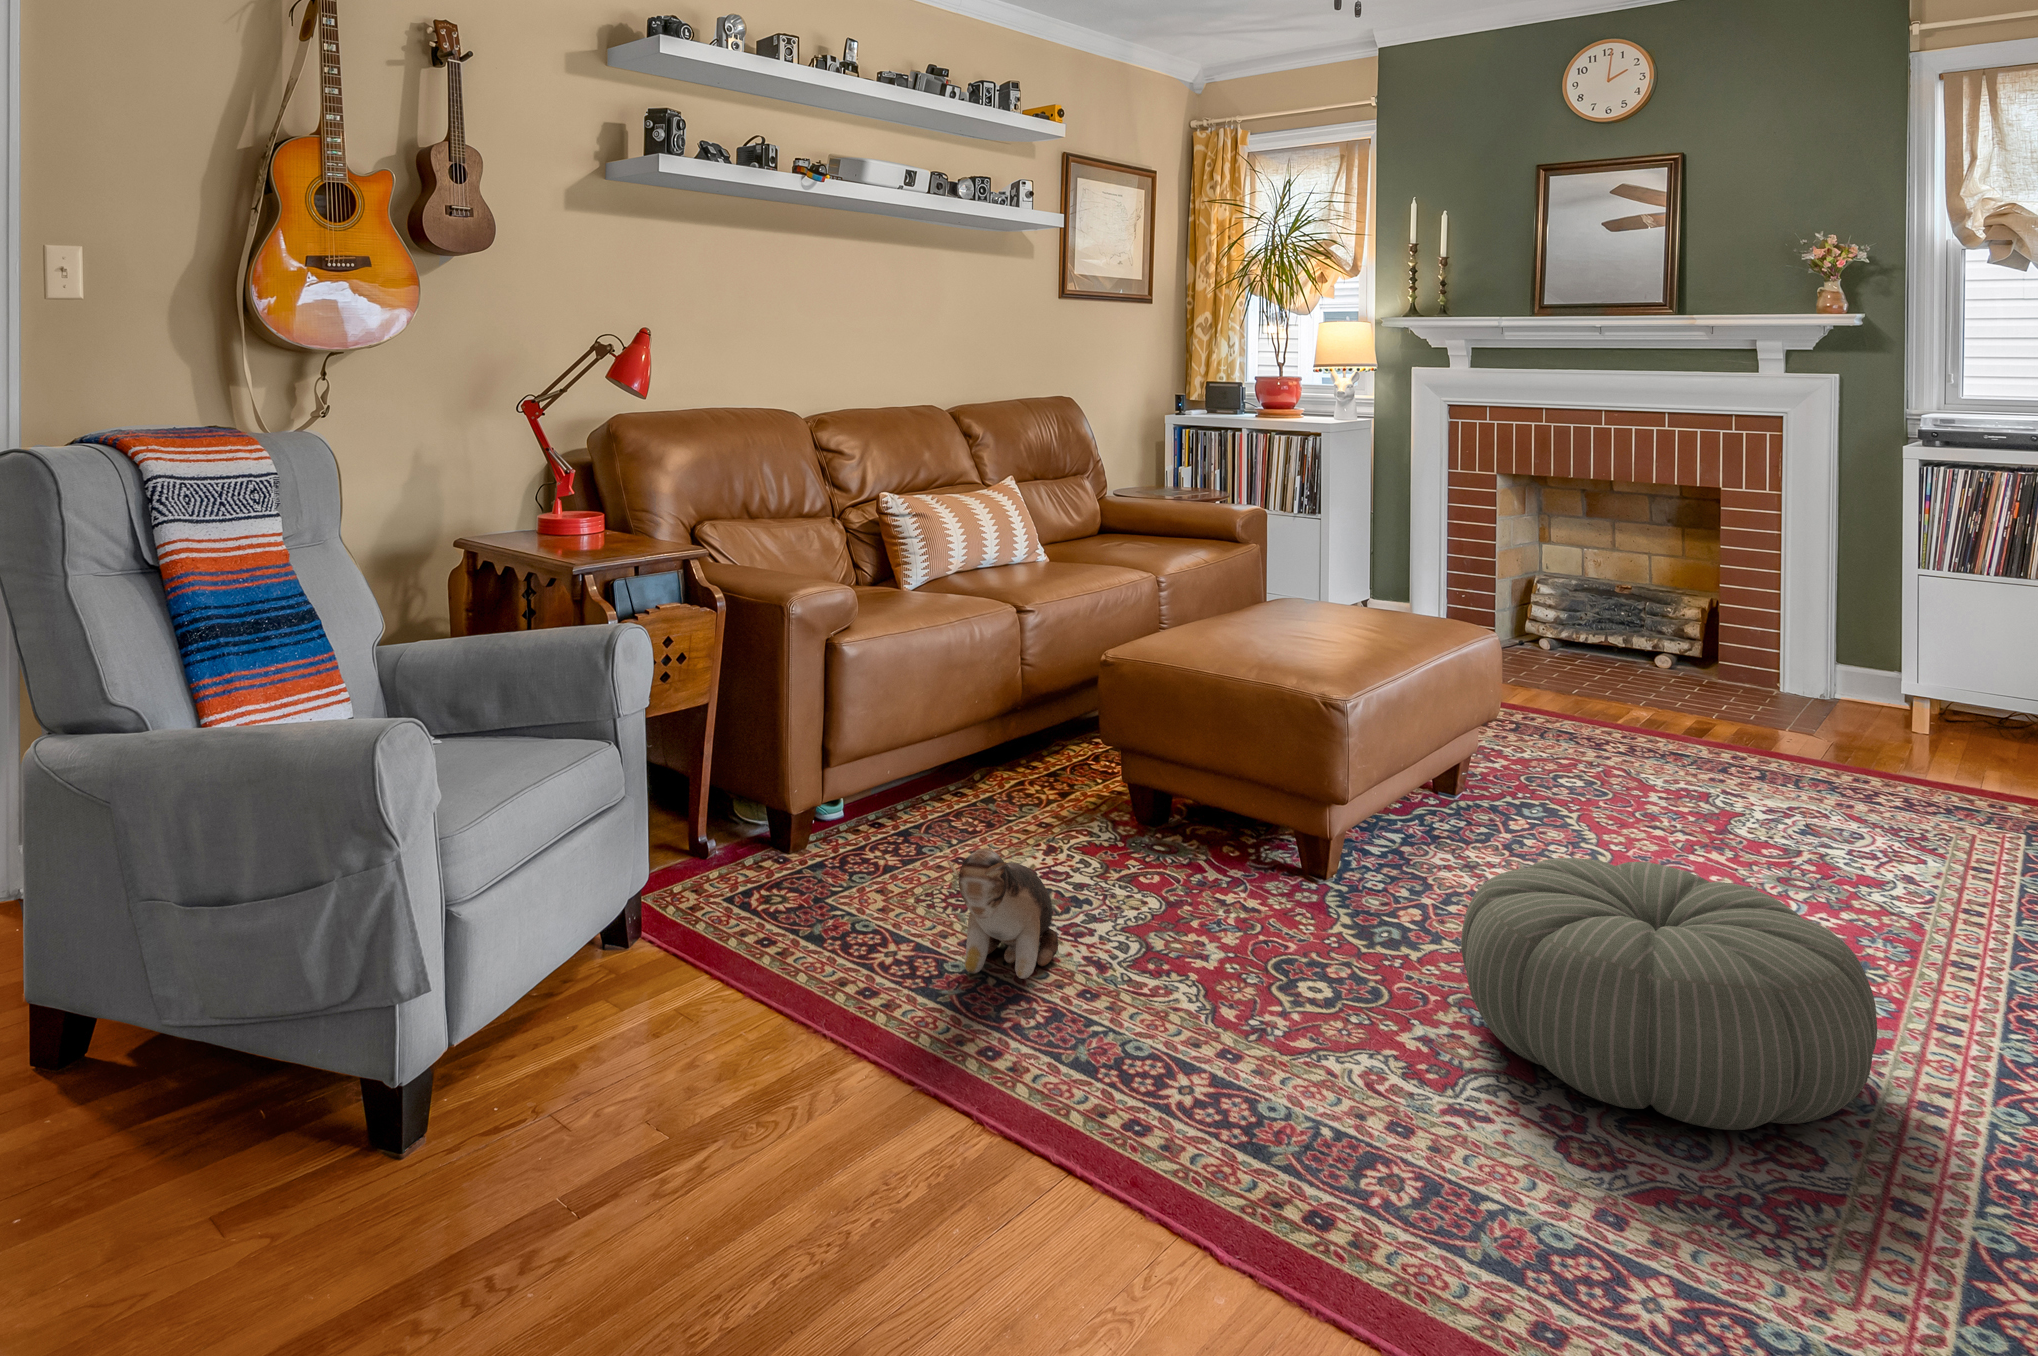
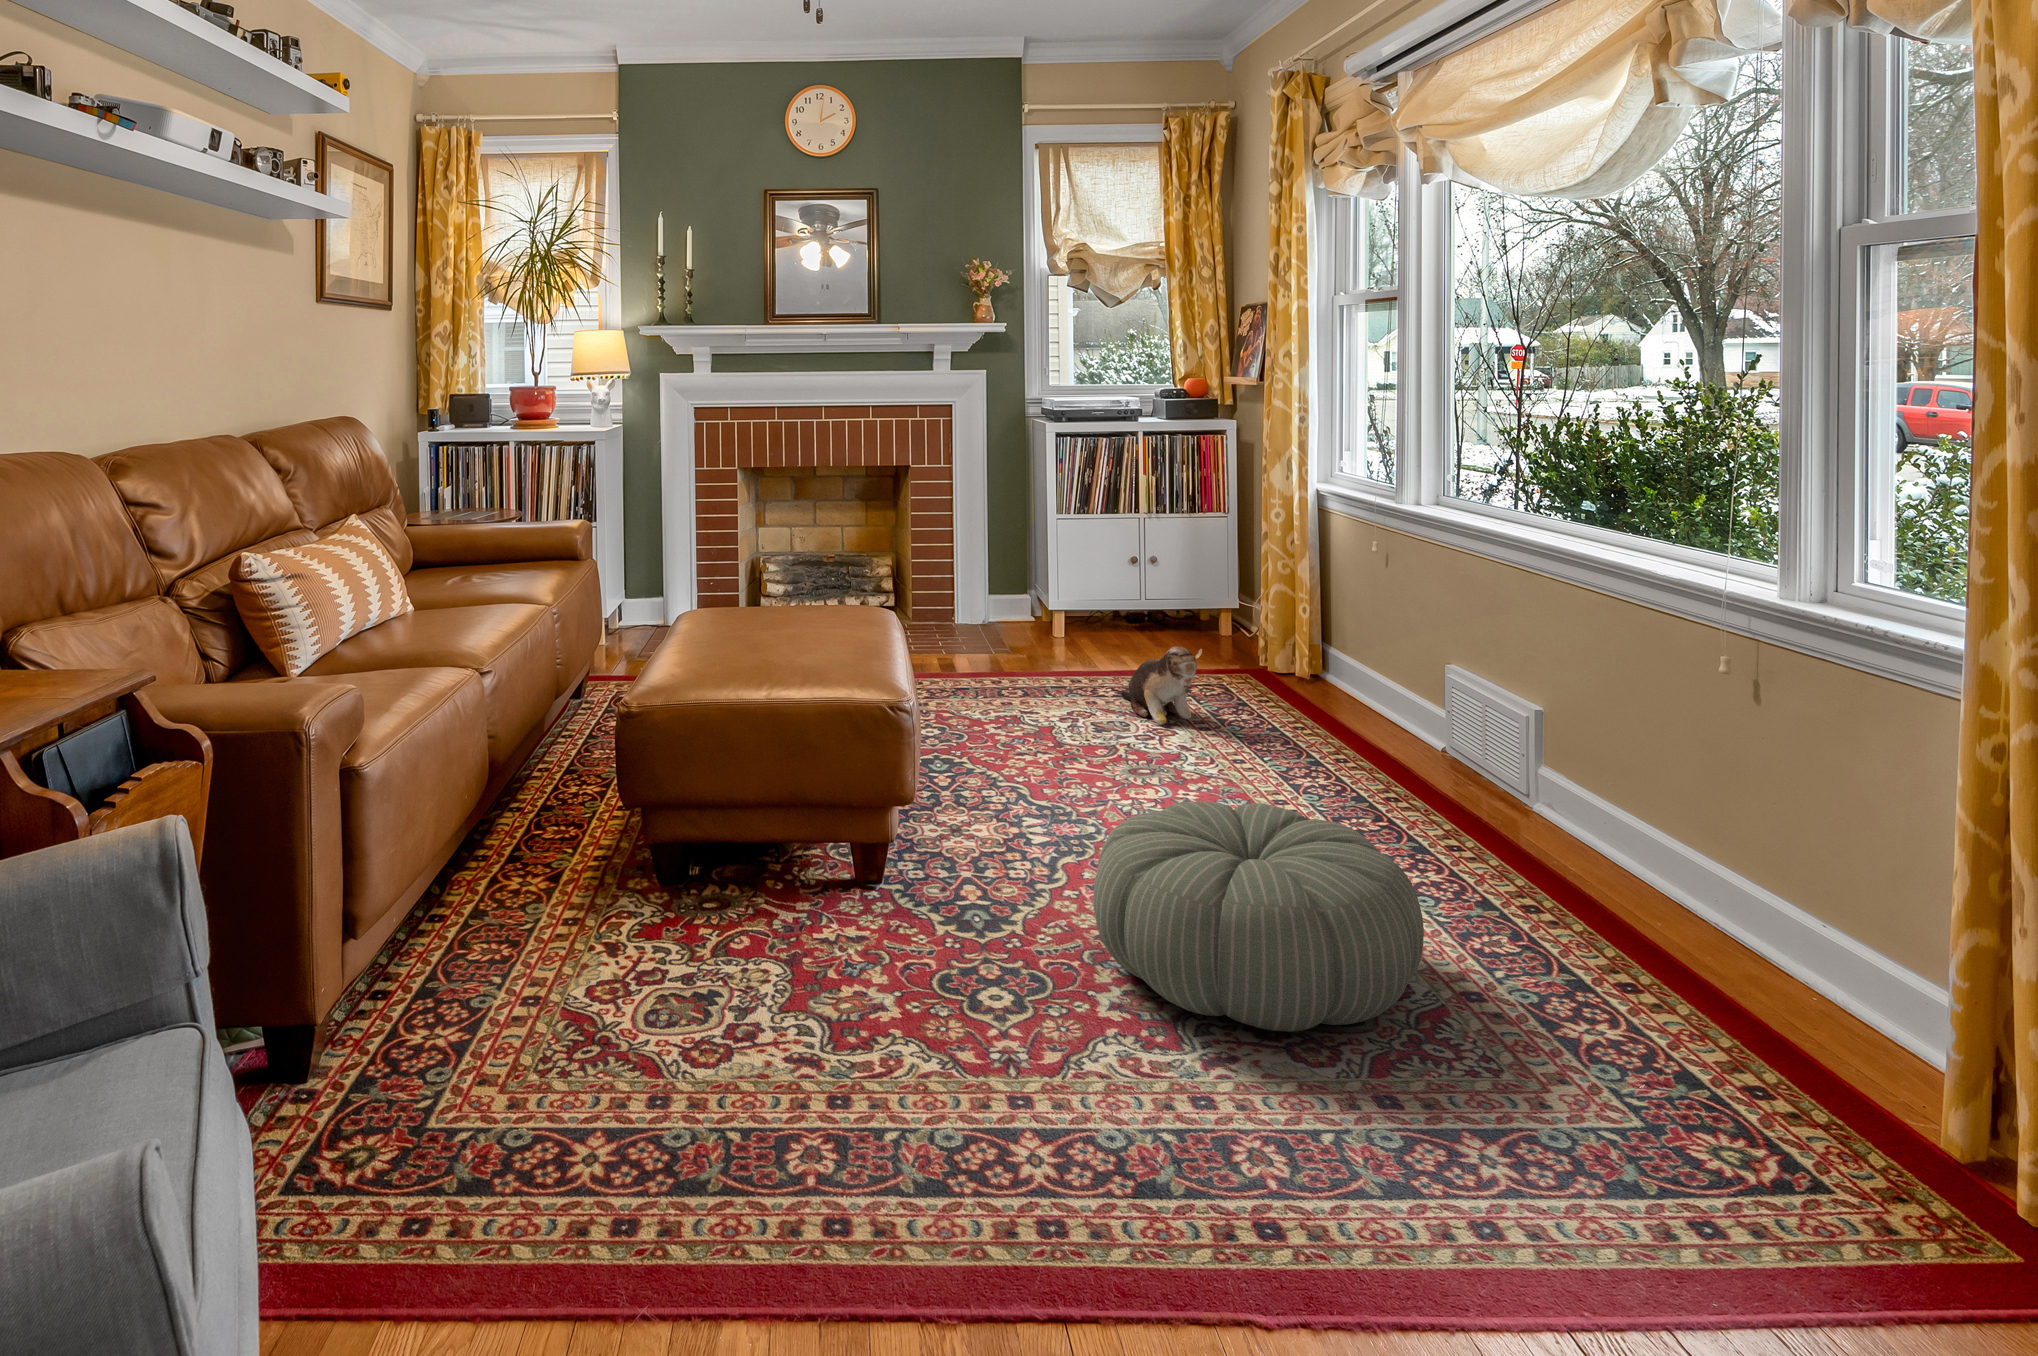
plush toy: present [947,848,1059,979] -> present [1121,646,1202,725]

